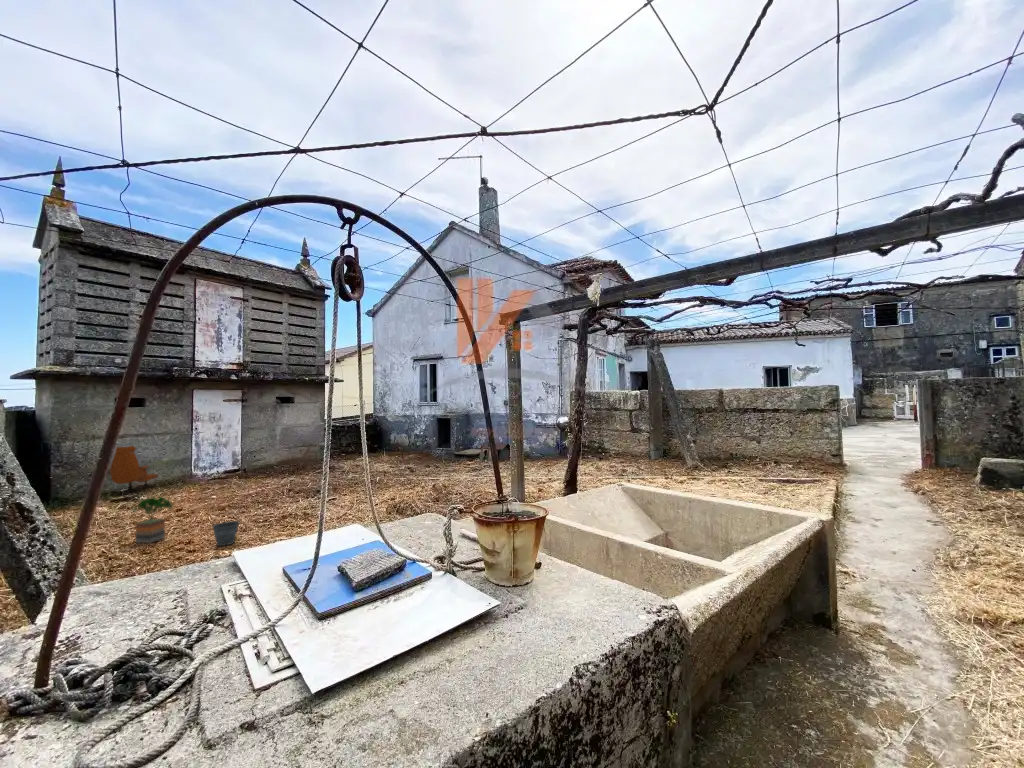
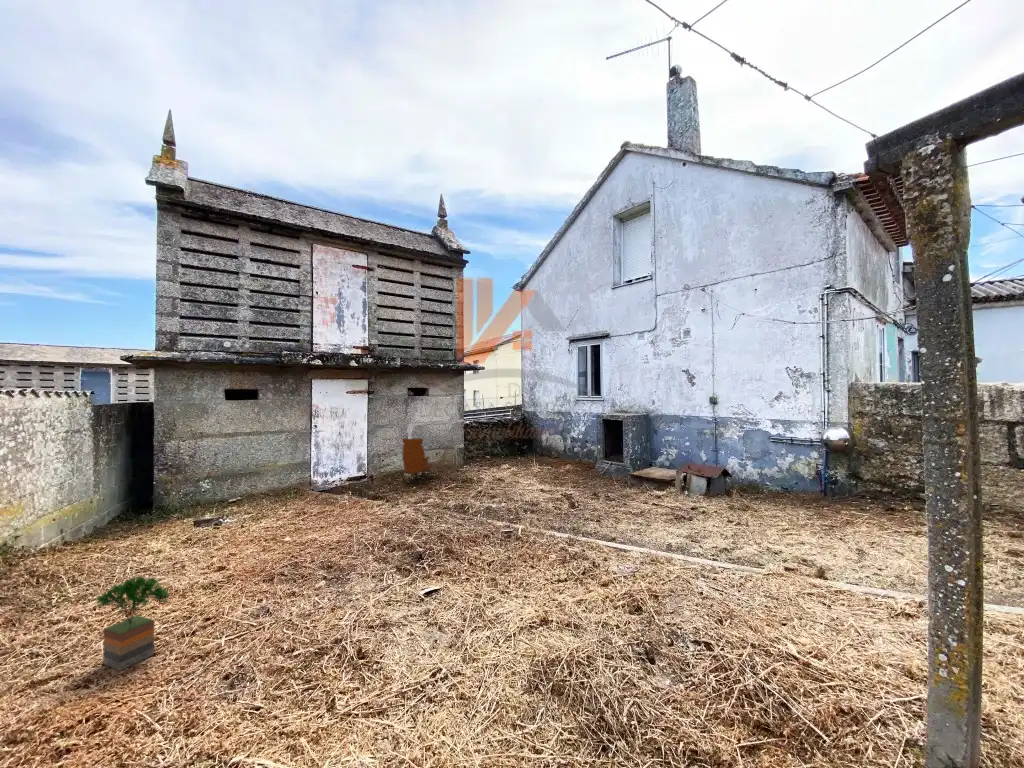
lounge chair: present [109,446,158,496] -> present [402,438,431,483]
bucket: present [212,521,240,546] -> none [183,648,241,728]

